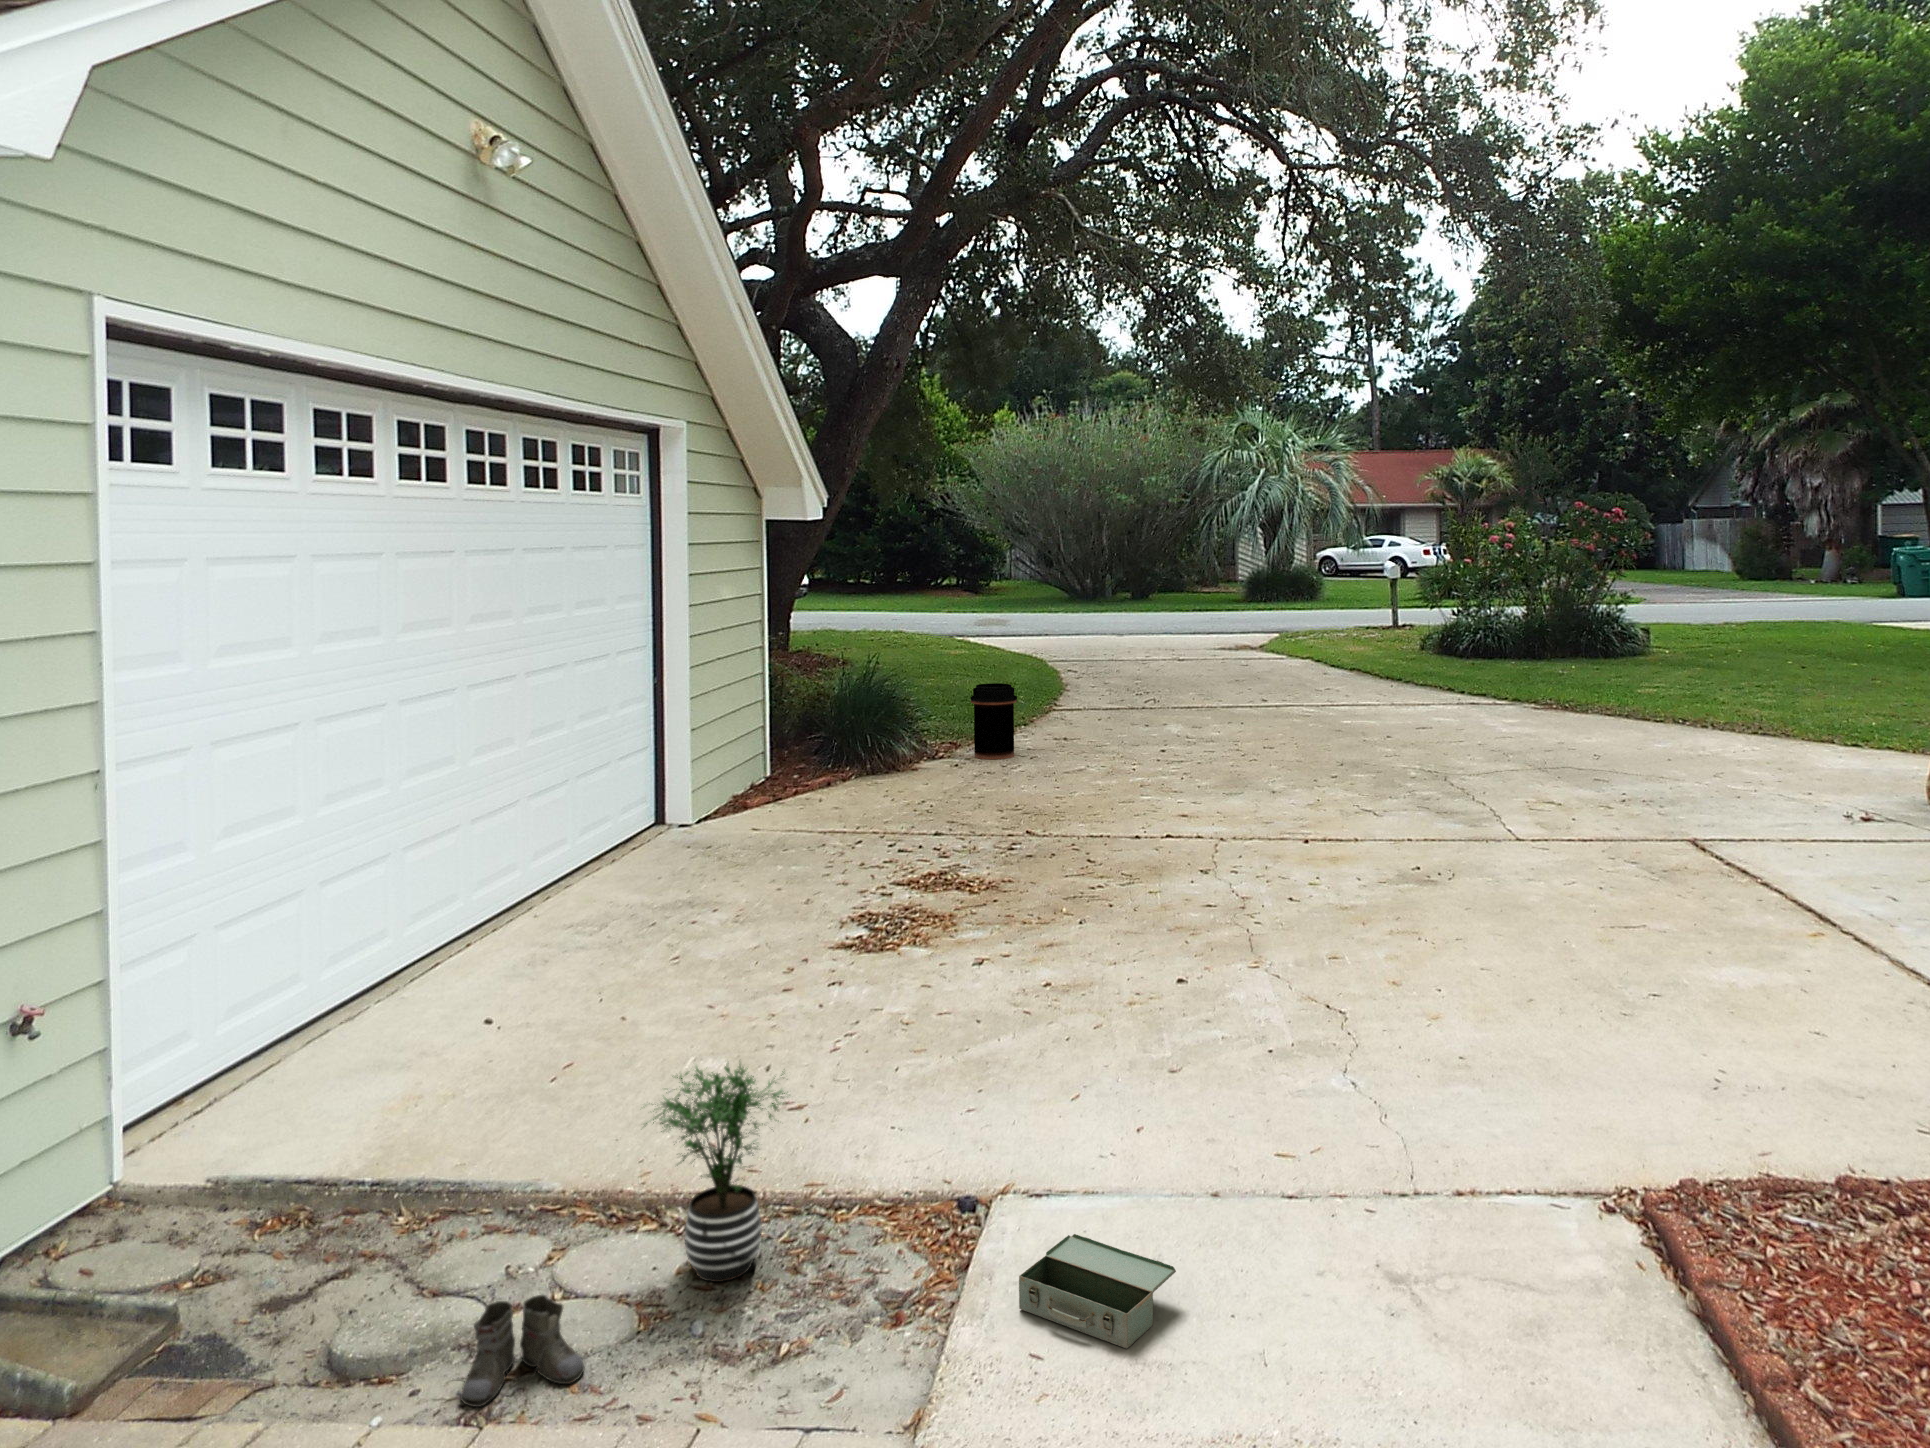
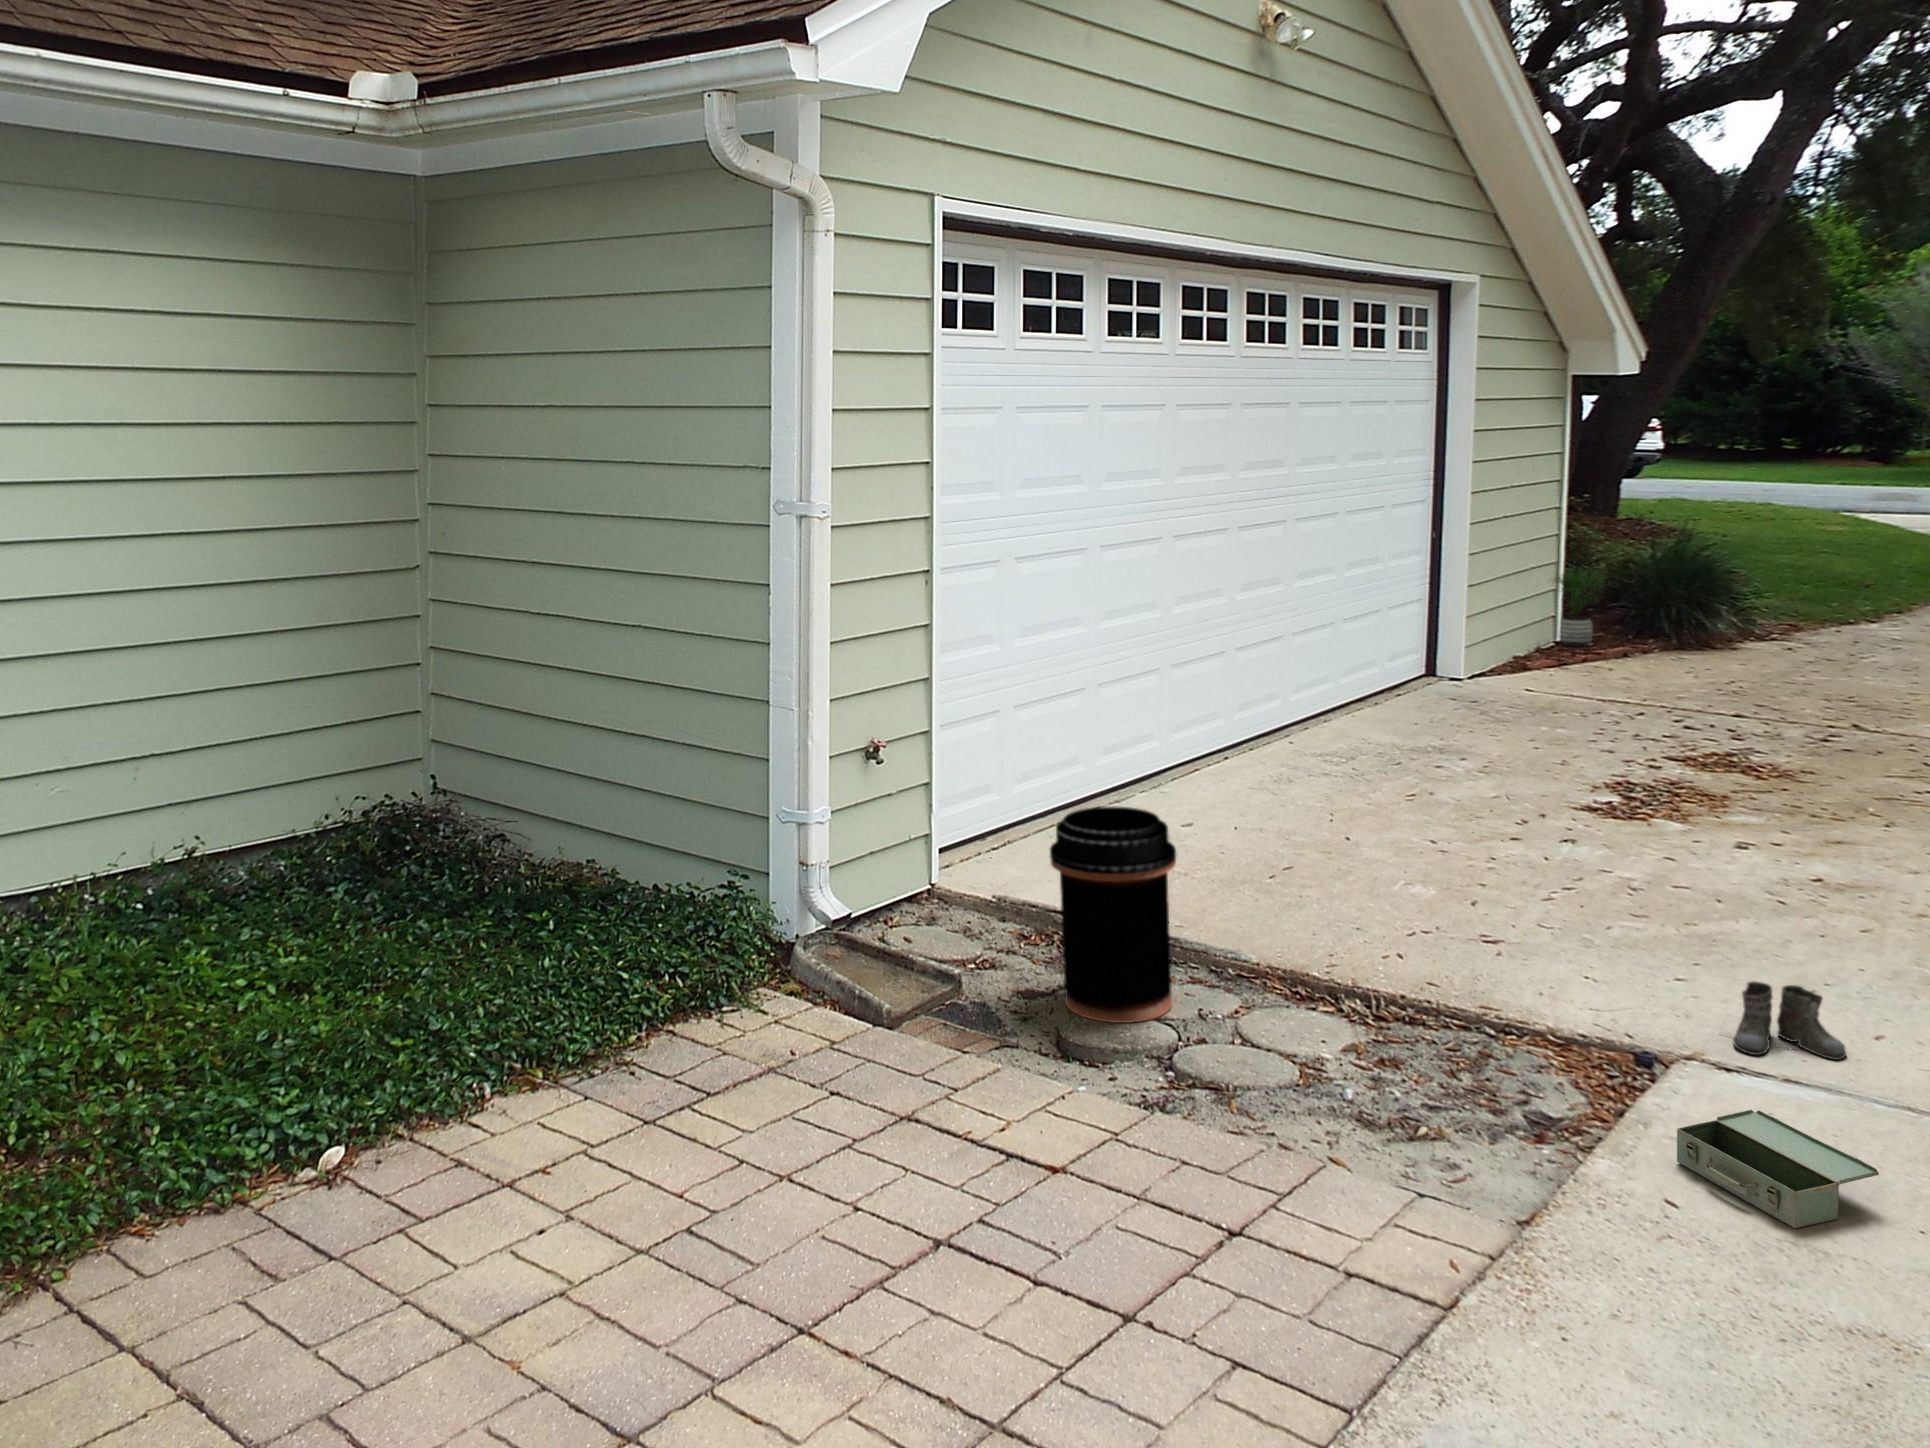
trash can: present [971,683,1017,759] -> present [1050,806,1176,1023]
potted plant: present [645,1064,787,1282] -> present [1555,568,1610,647]
boots: present [458,1295,585,1407] -> present [1733,981,1846,1060]

